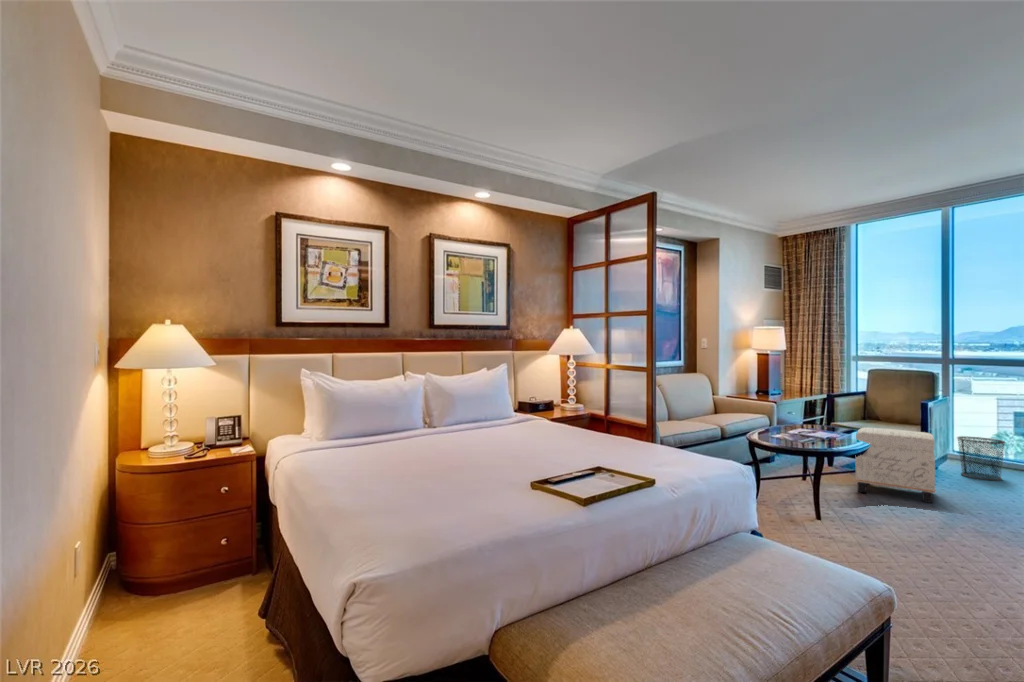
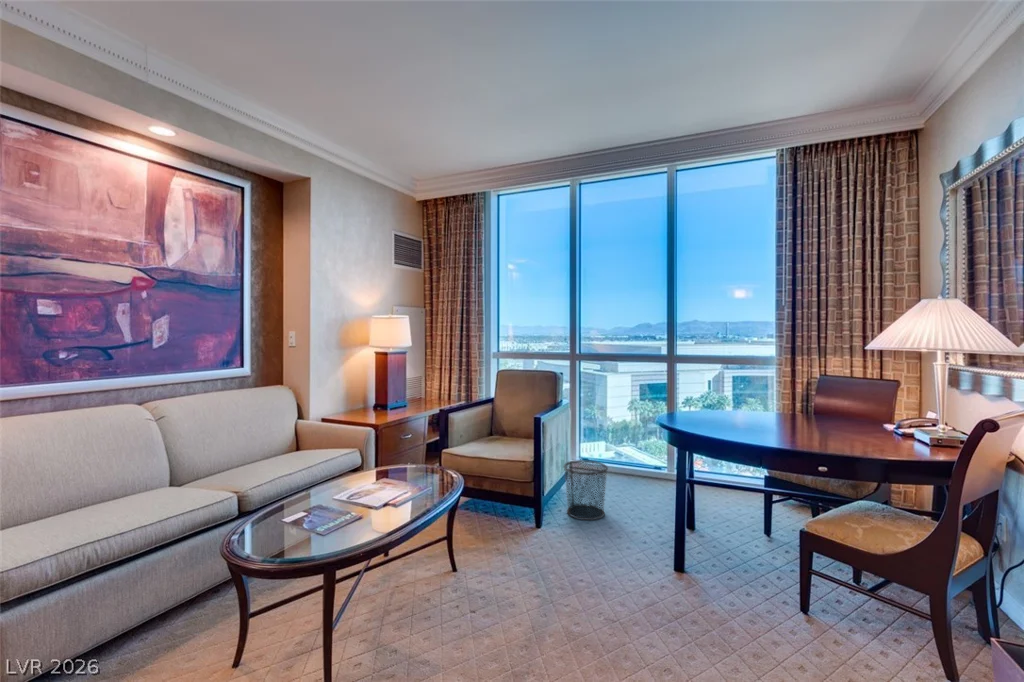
ottoman: present [855,427,935,503] -> none [380,488,505,634]

